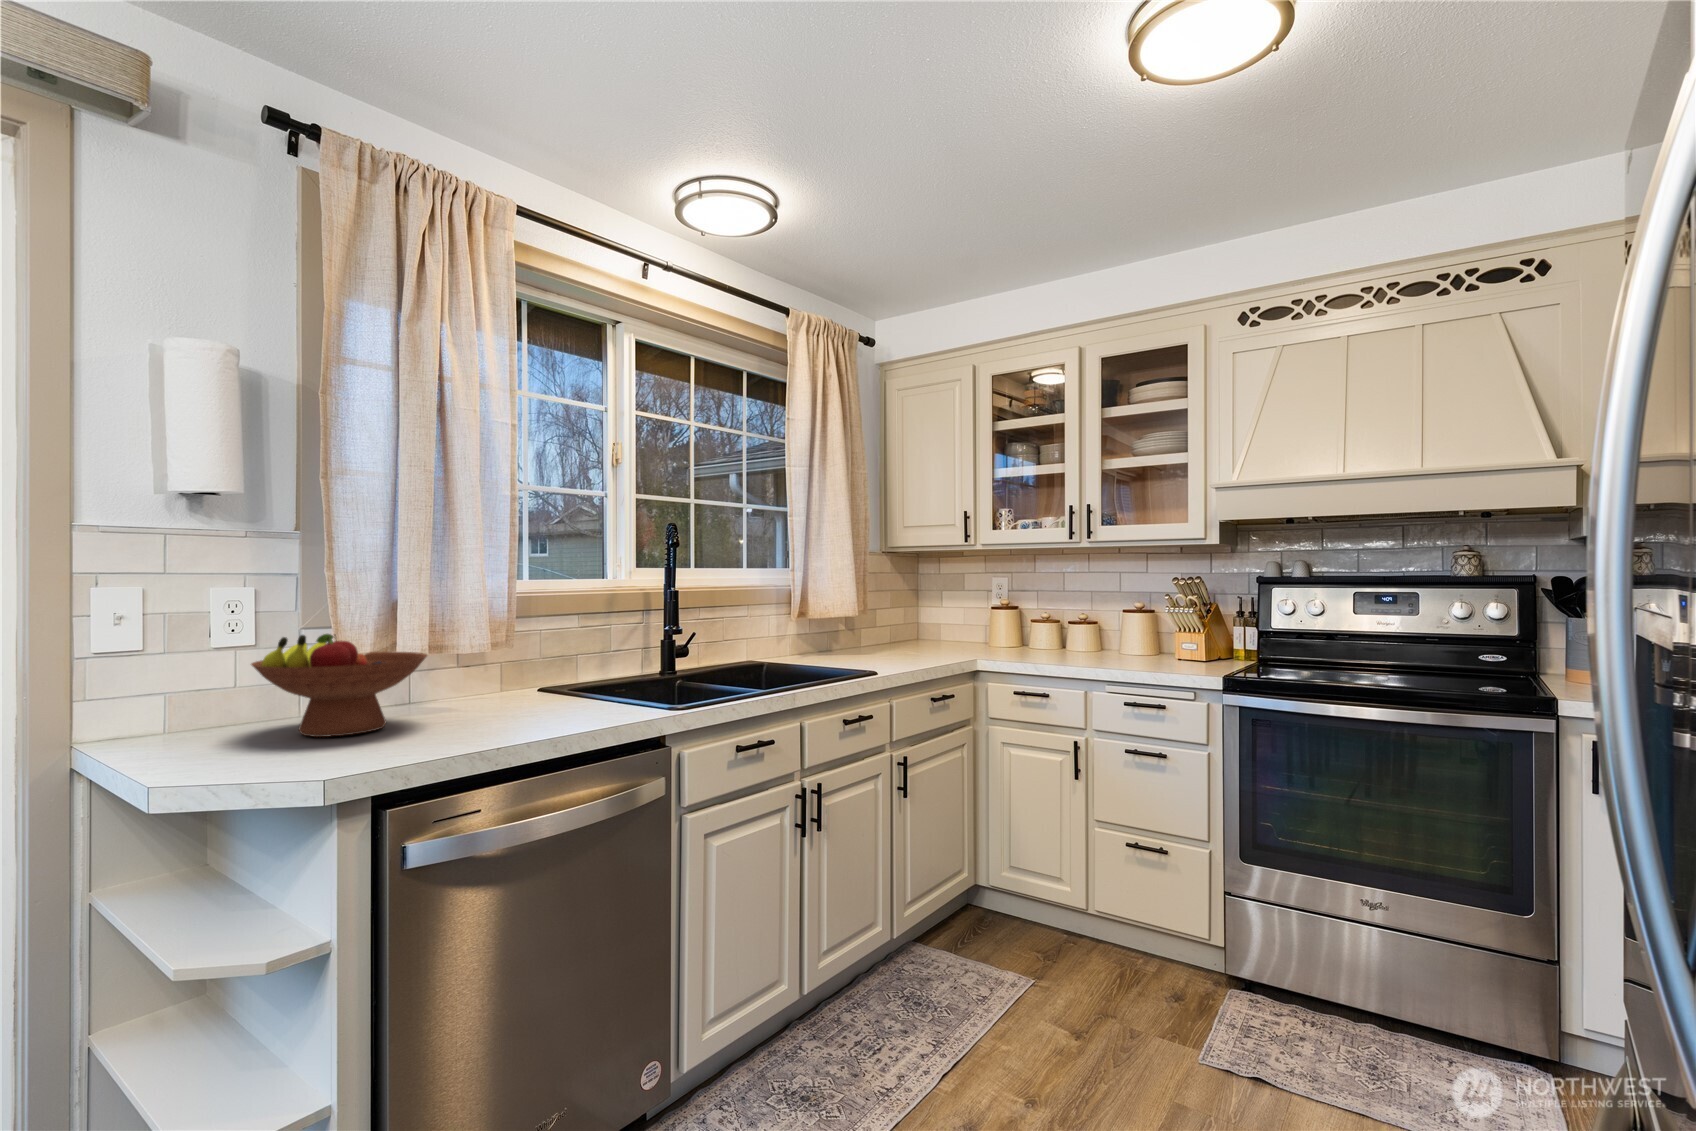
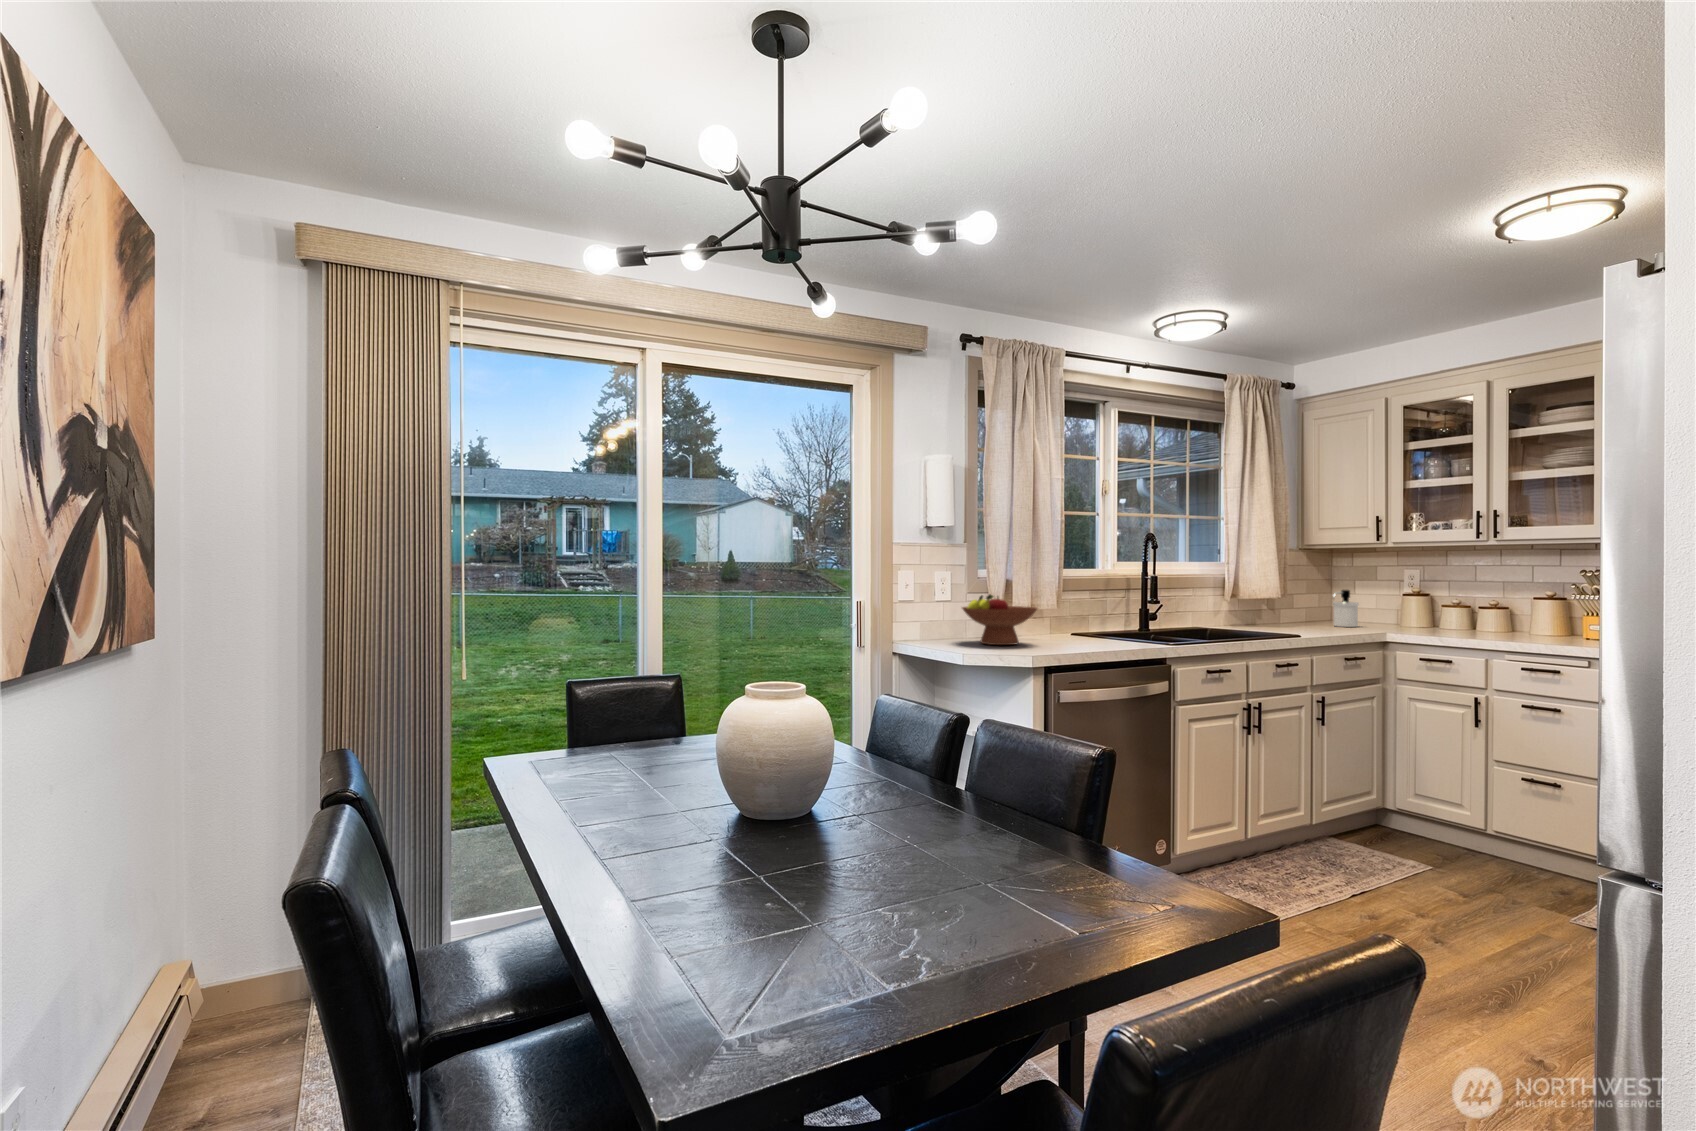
soap dispenser: none [917,603,945,649] -> present [1333,590,1359,627]

